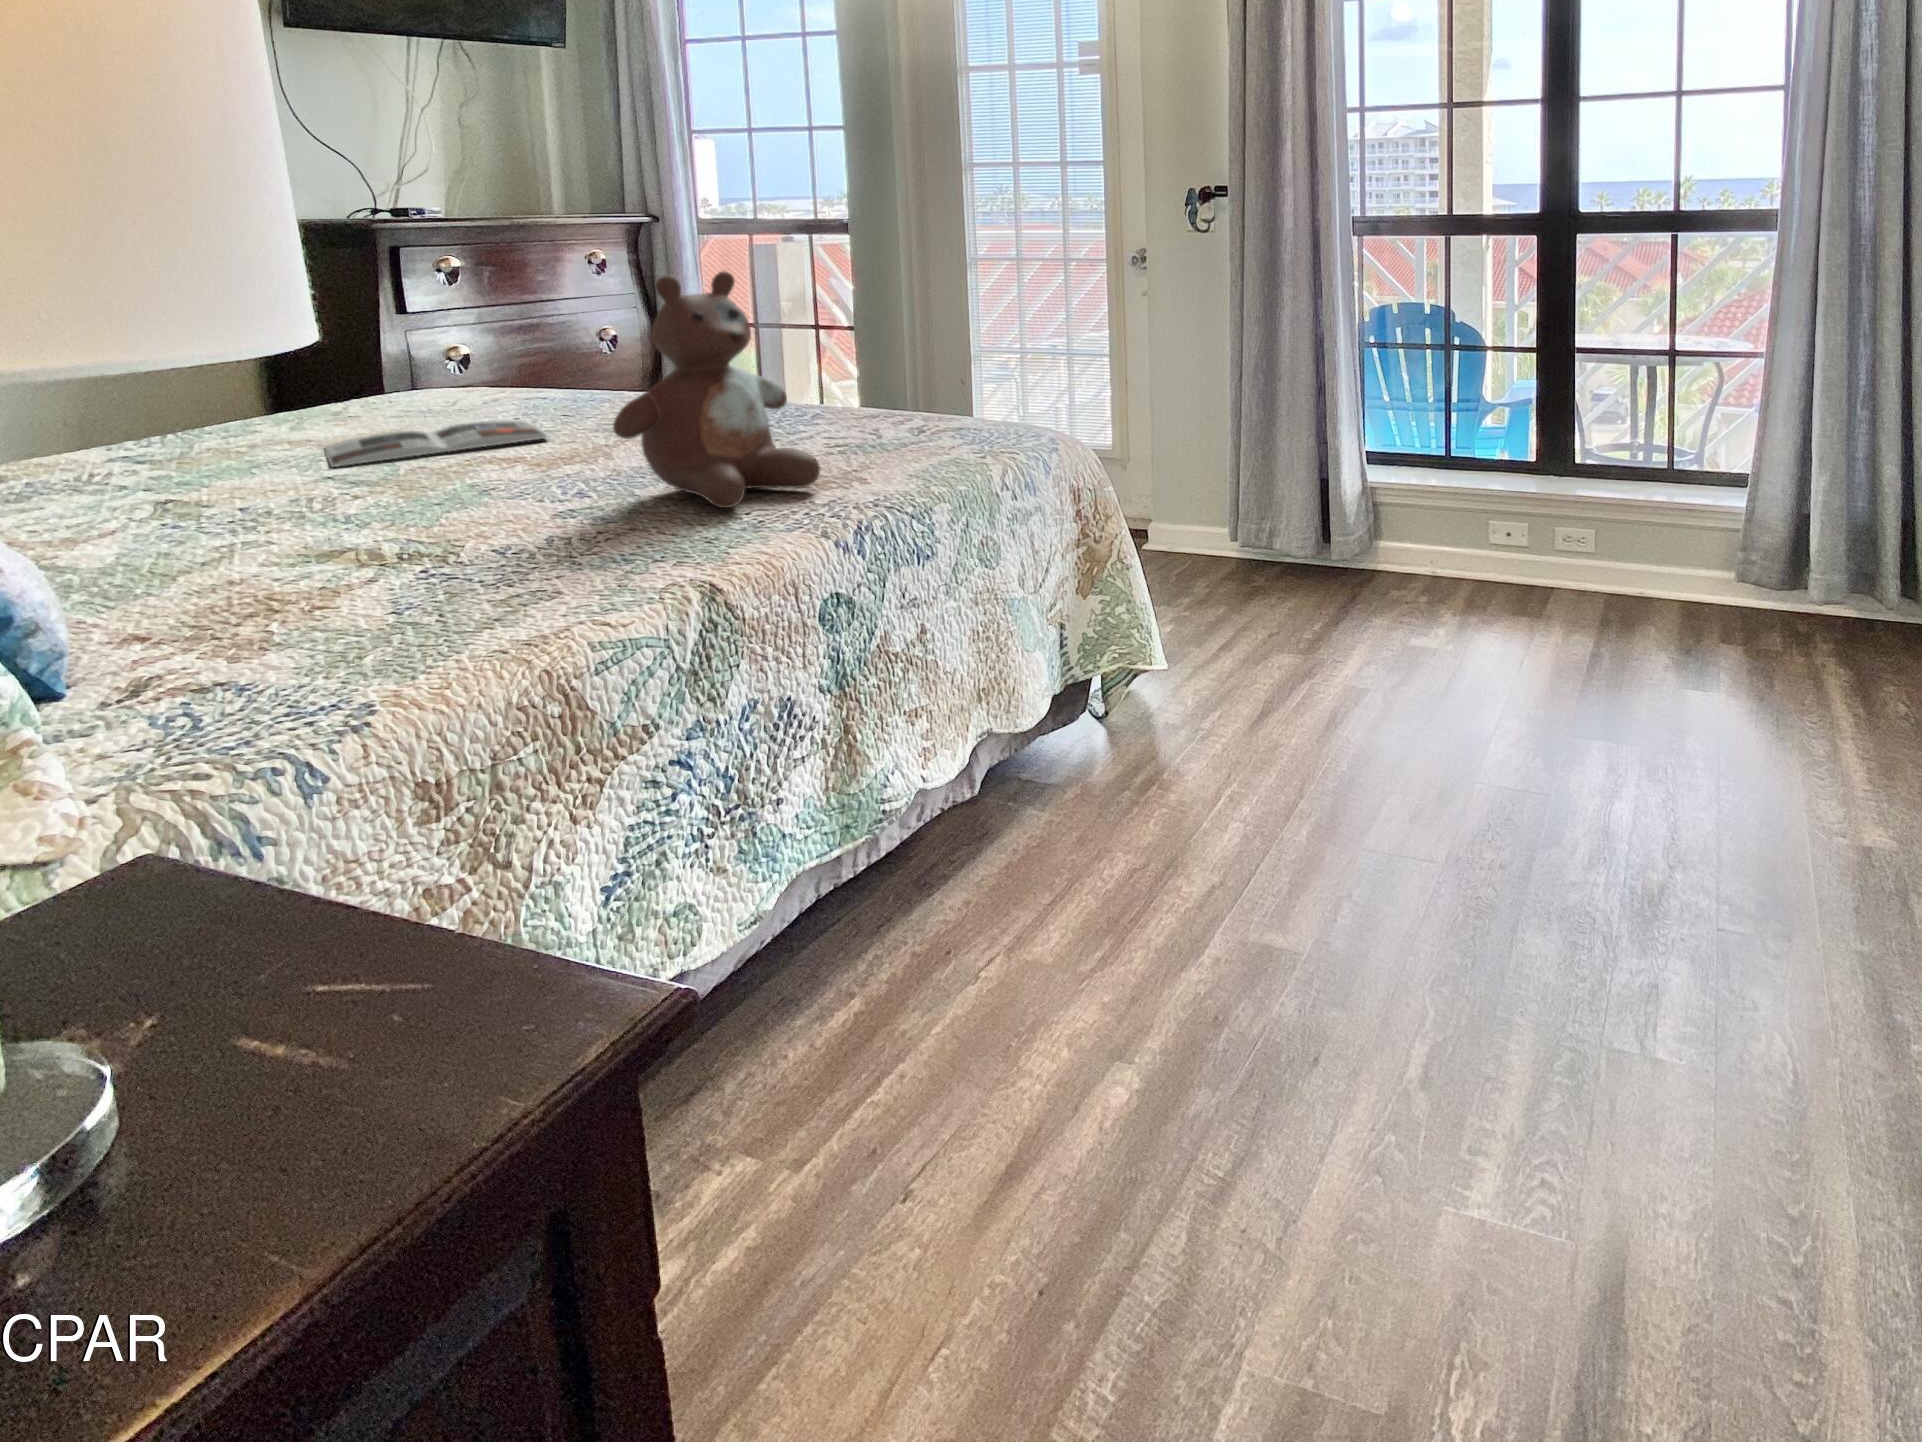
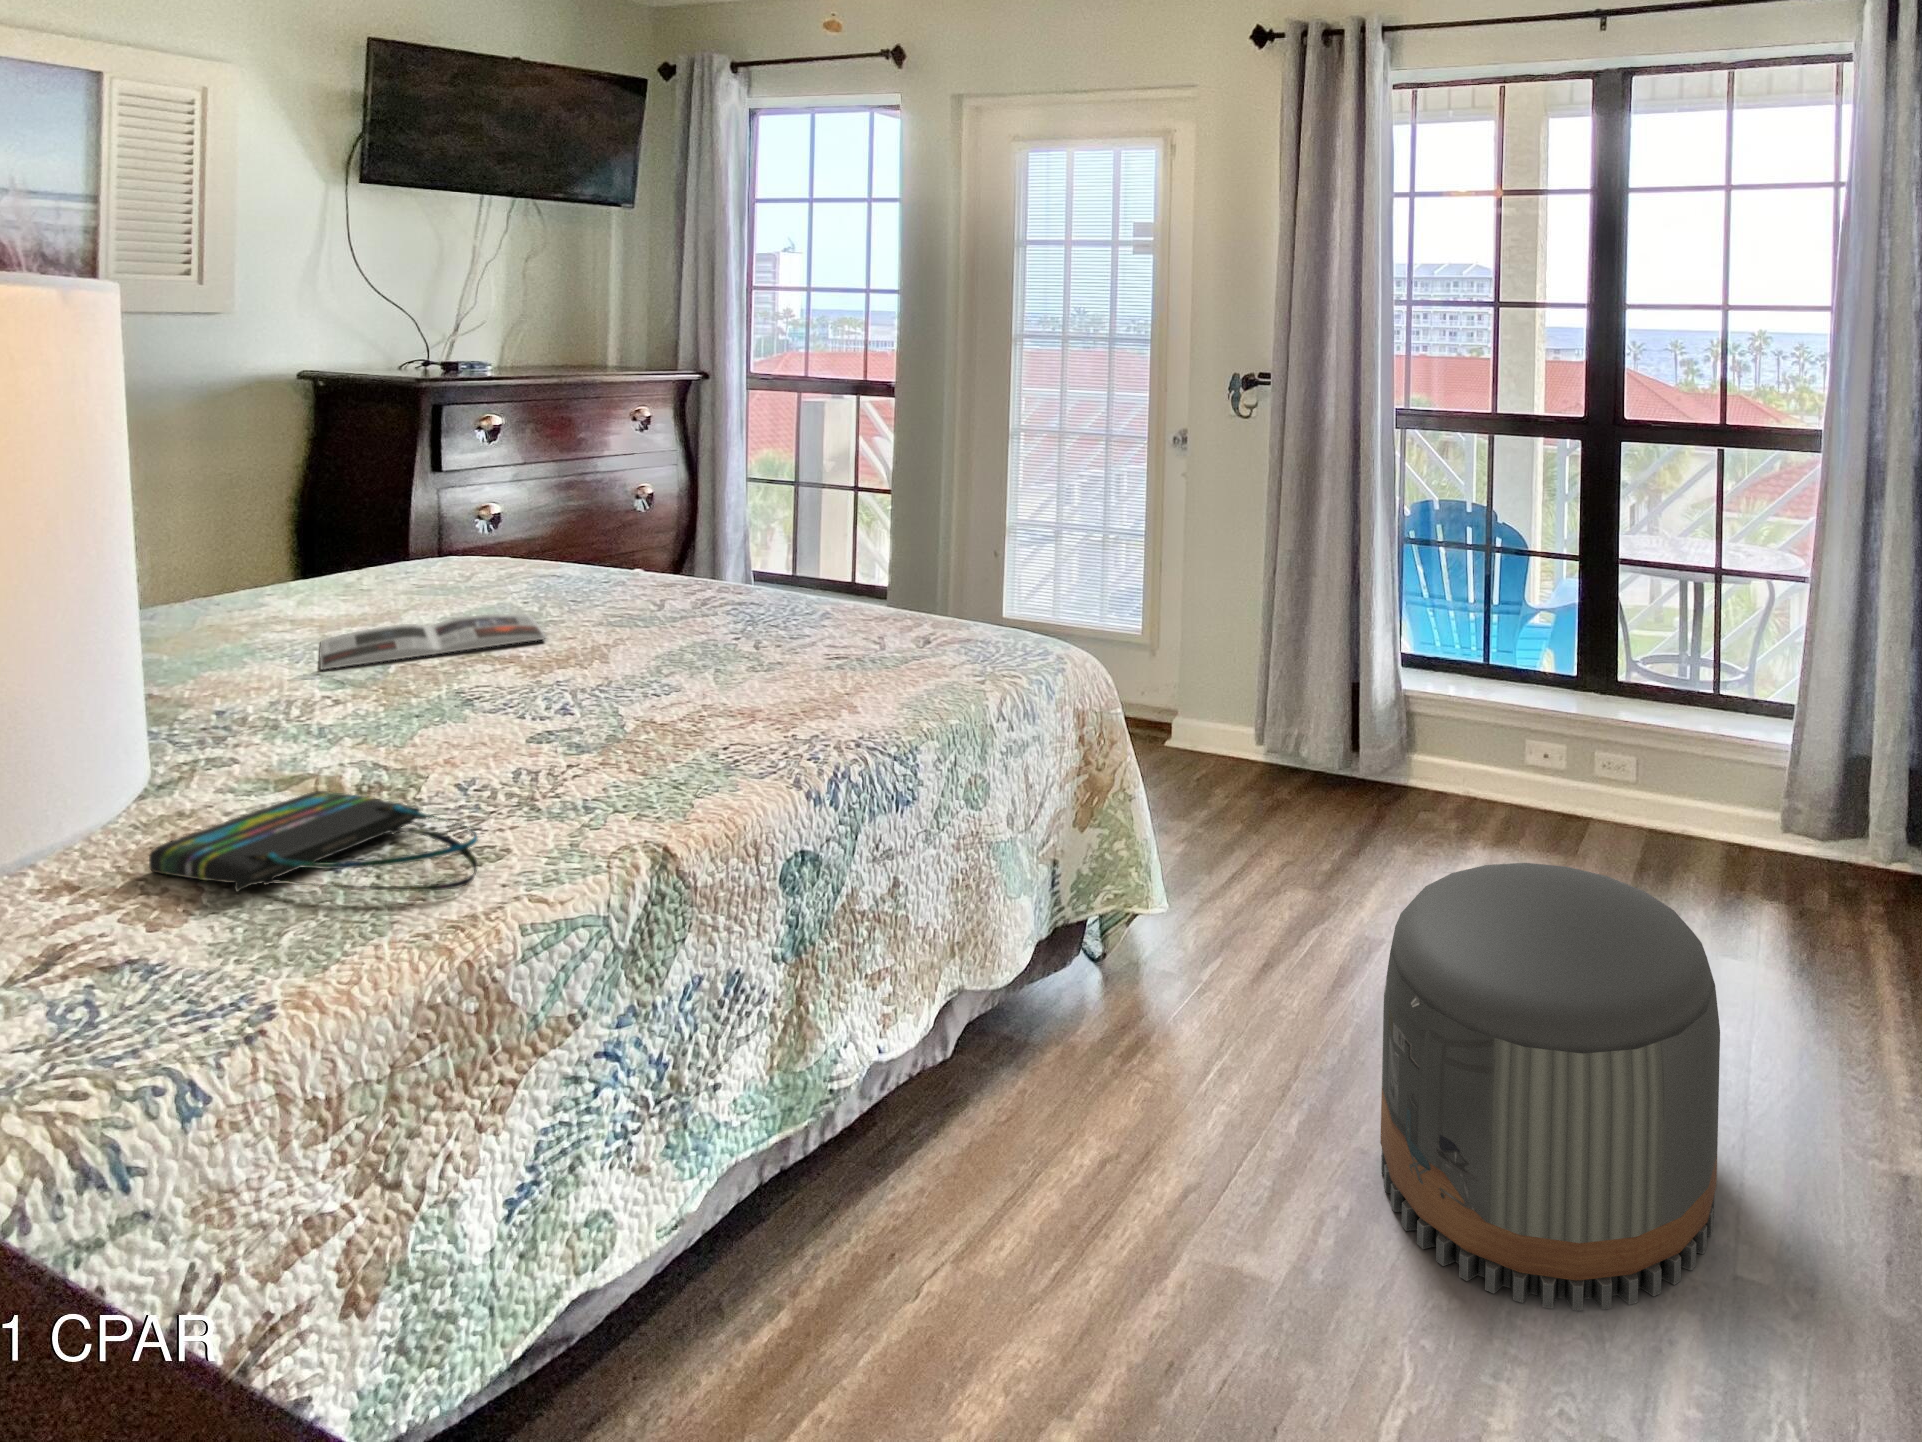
stuffed bear: present [613,271,821,508] -> none [596,491,806,747]
tote bag: none [211,548,537,623] -> present [149,791,478,891]
pouf: none [1388,597,1700,957] -> present [1380,863,1720,1310]

